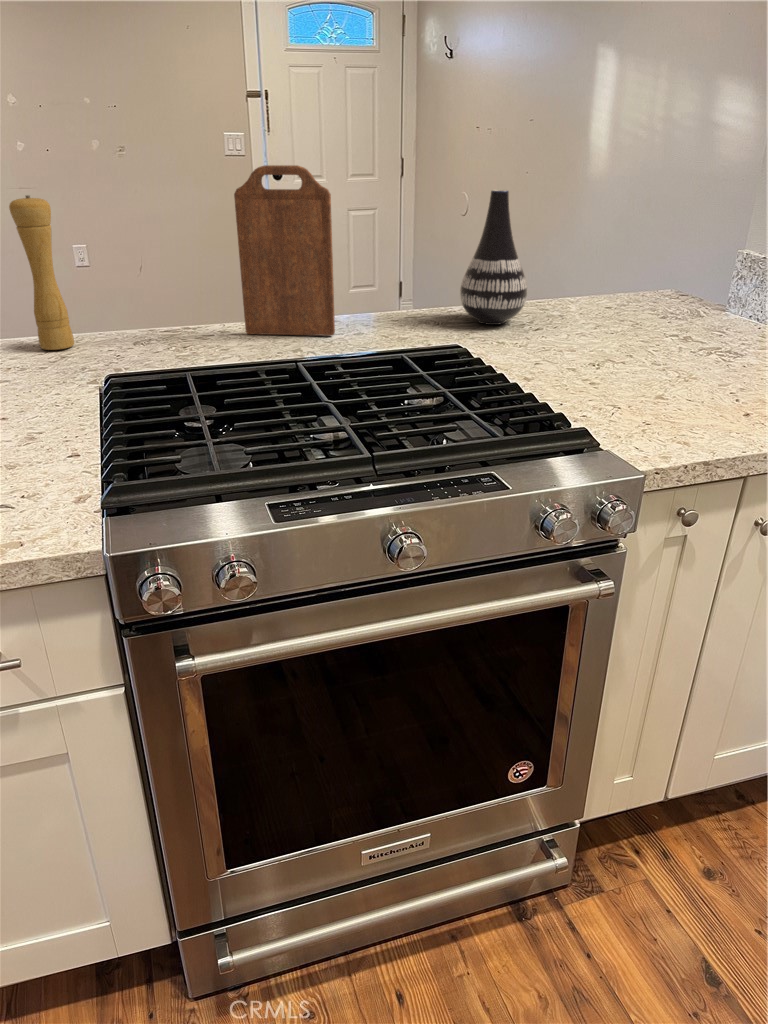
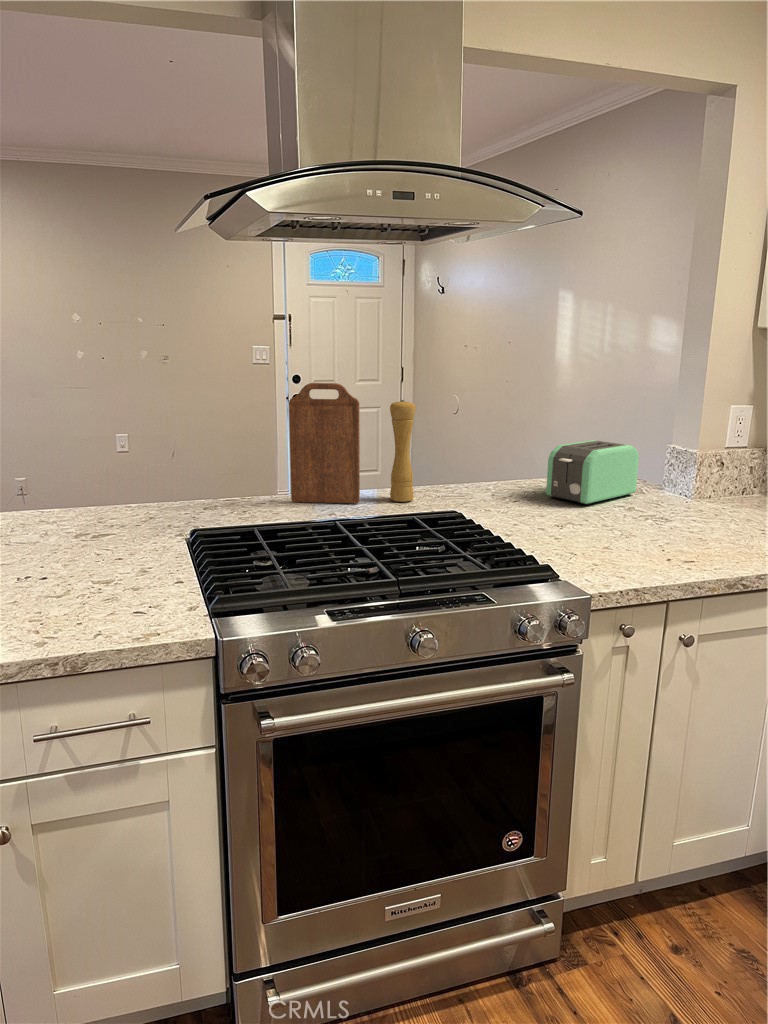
vase: present [460,189,527,325] -> none [454,399,505,496]
pepper mill: present [9,195,74,350] -> present [390,400,416,502]
toaster: none [580,247,705,336] -> present [546,440,639,505]

